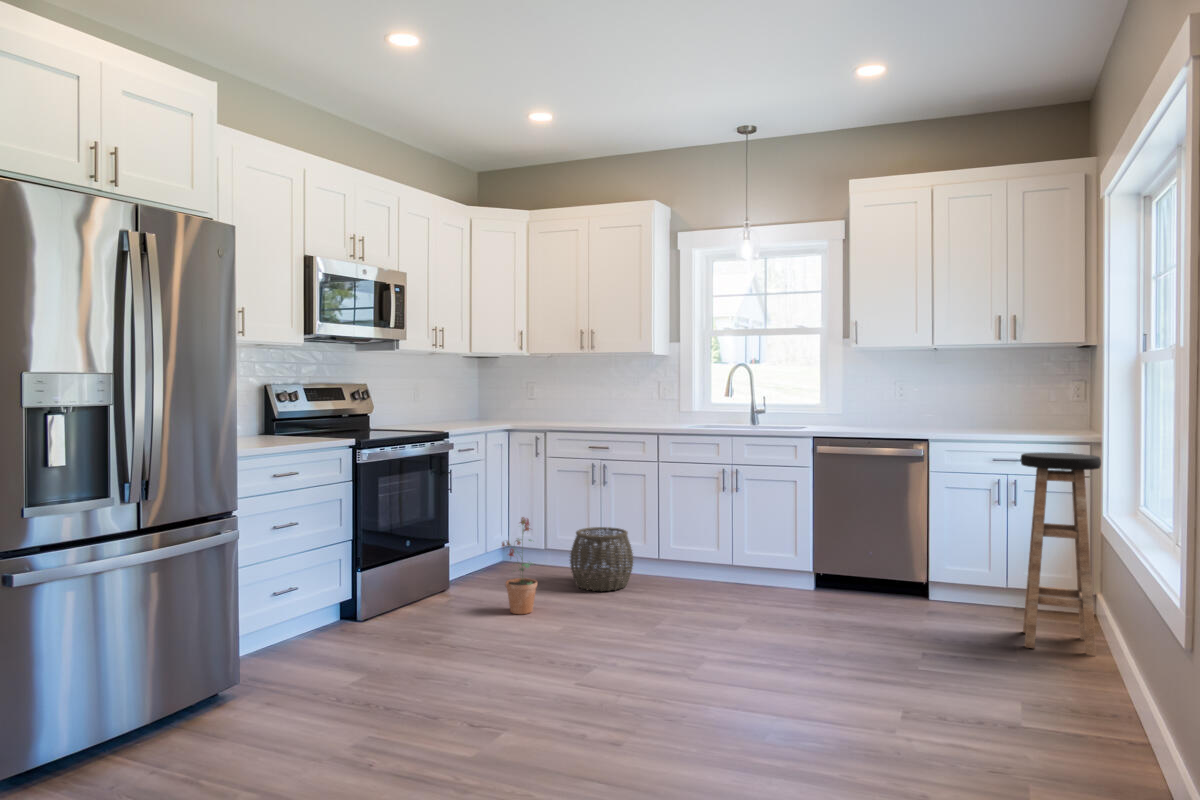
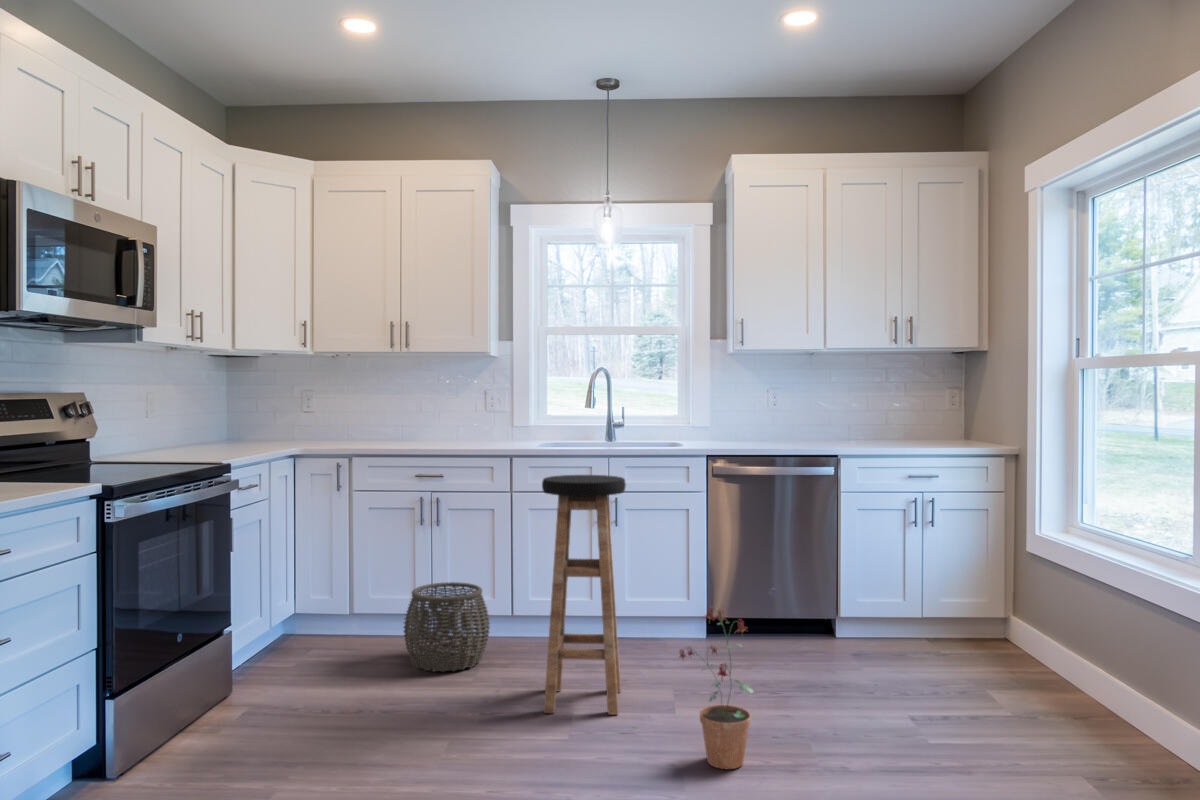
bar stool: present [1020,453,1101,656] -> present [542,475,626,715]
potted plant: present [502,517,537,614] -> present [680,607,753,769]

